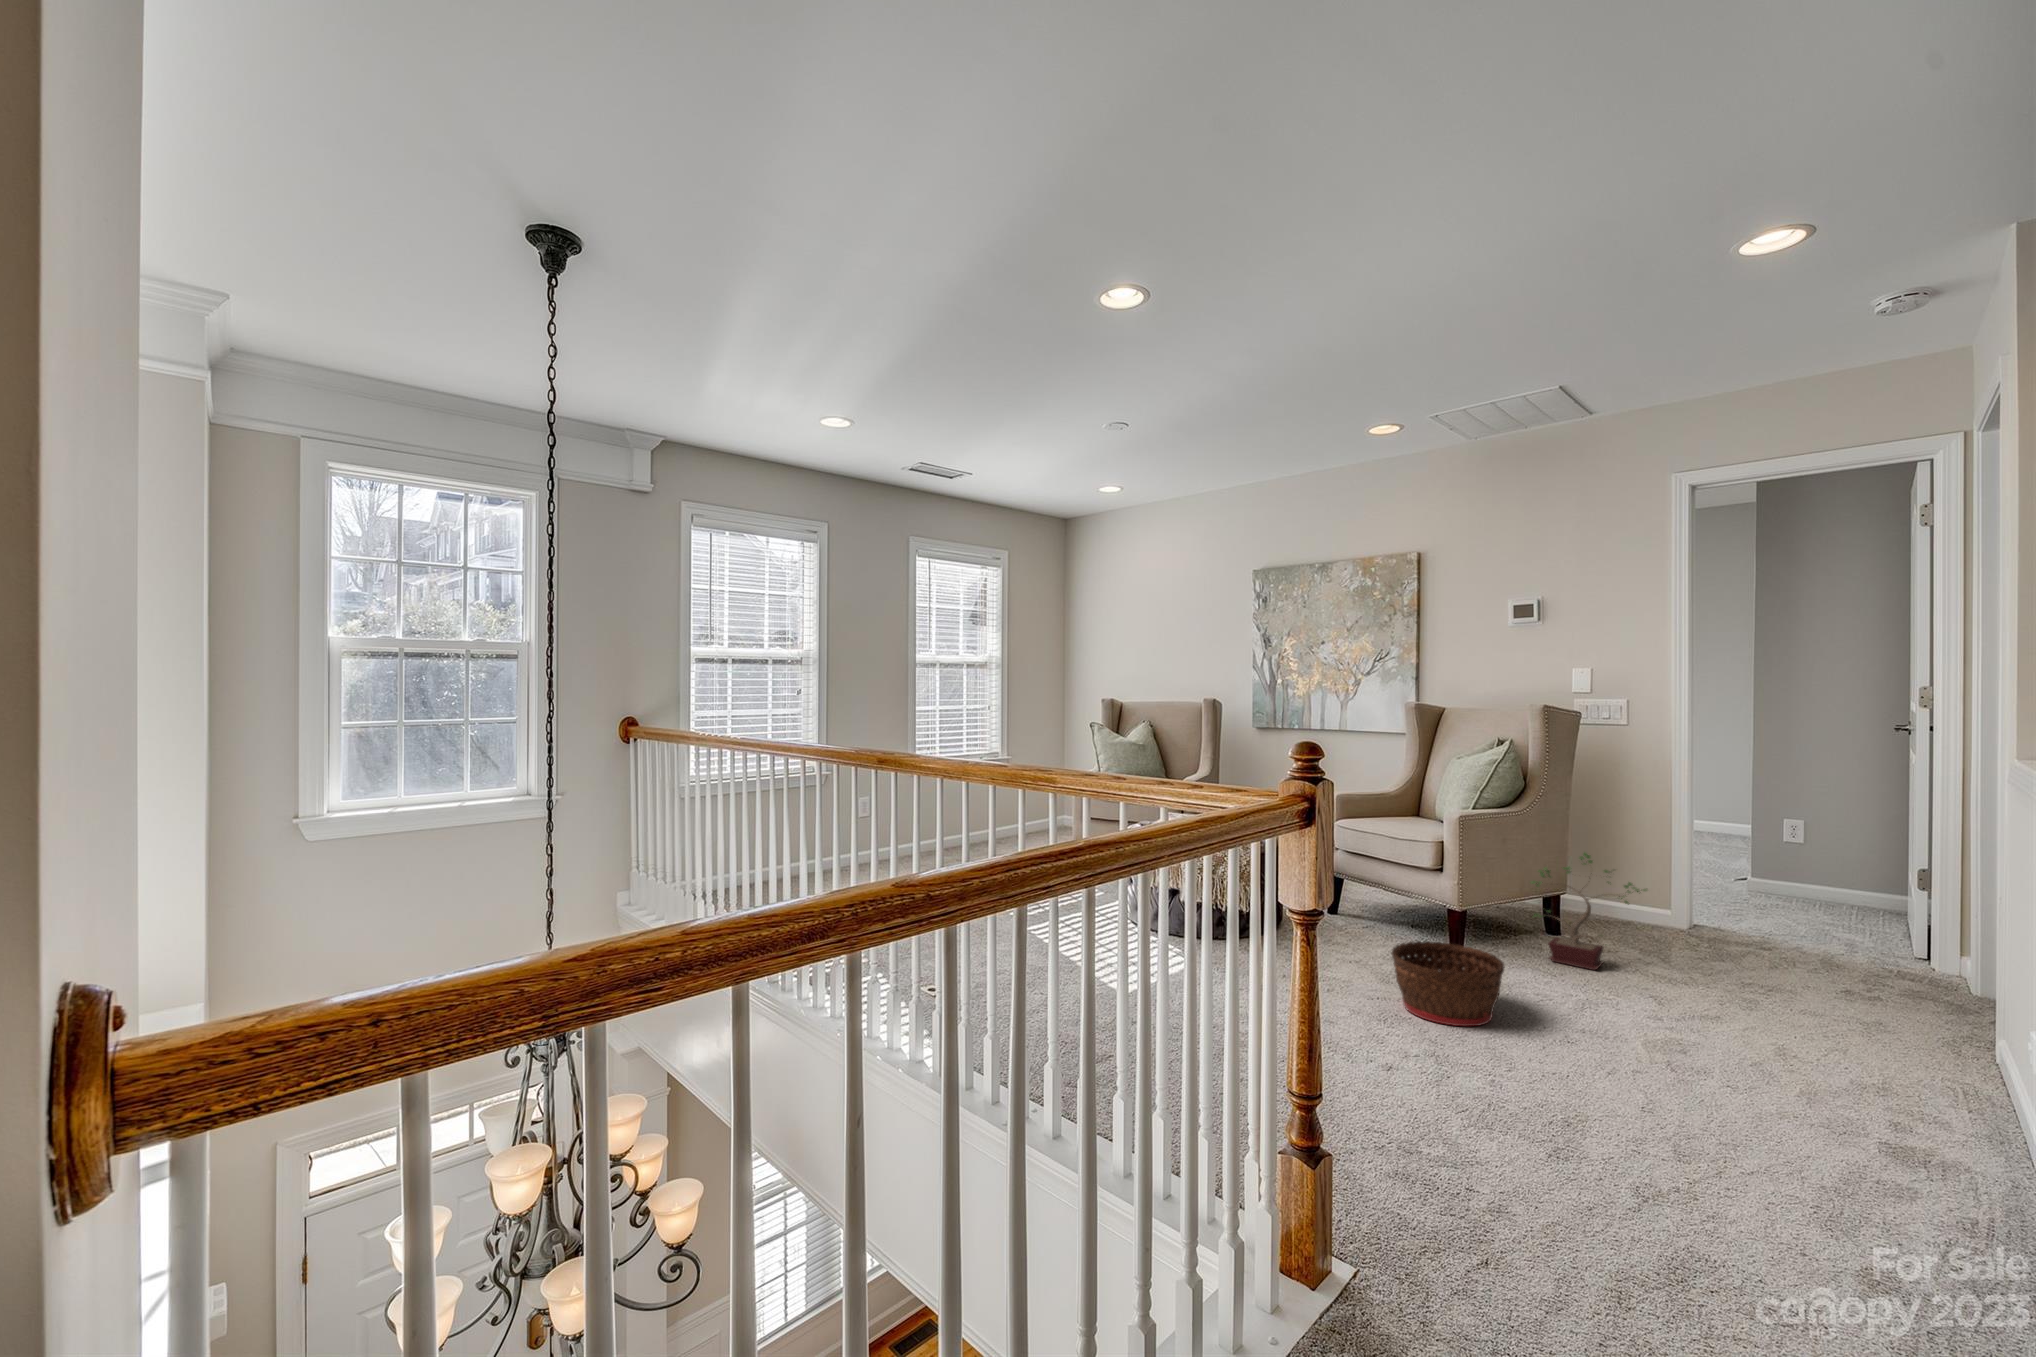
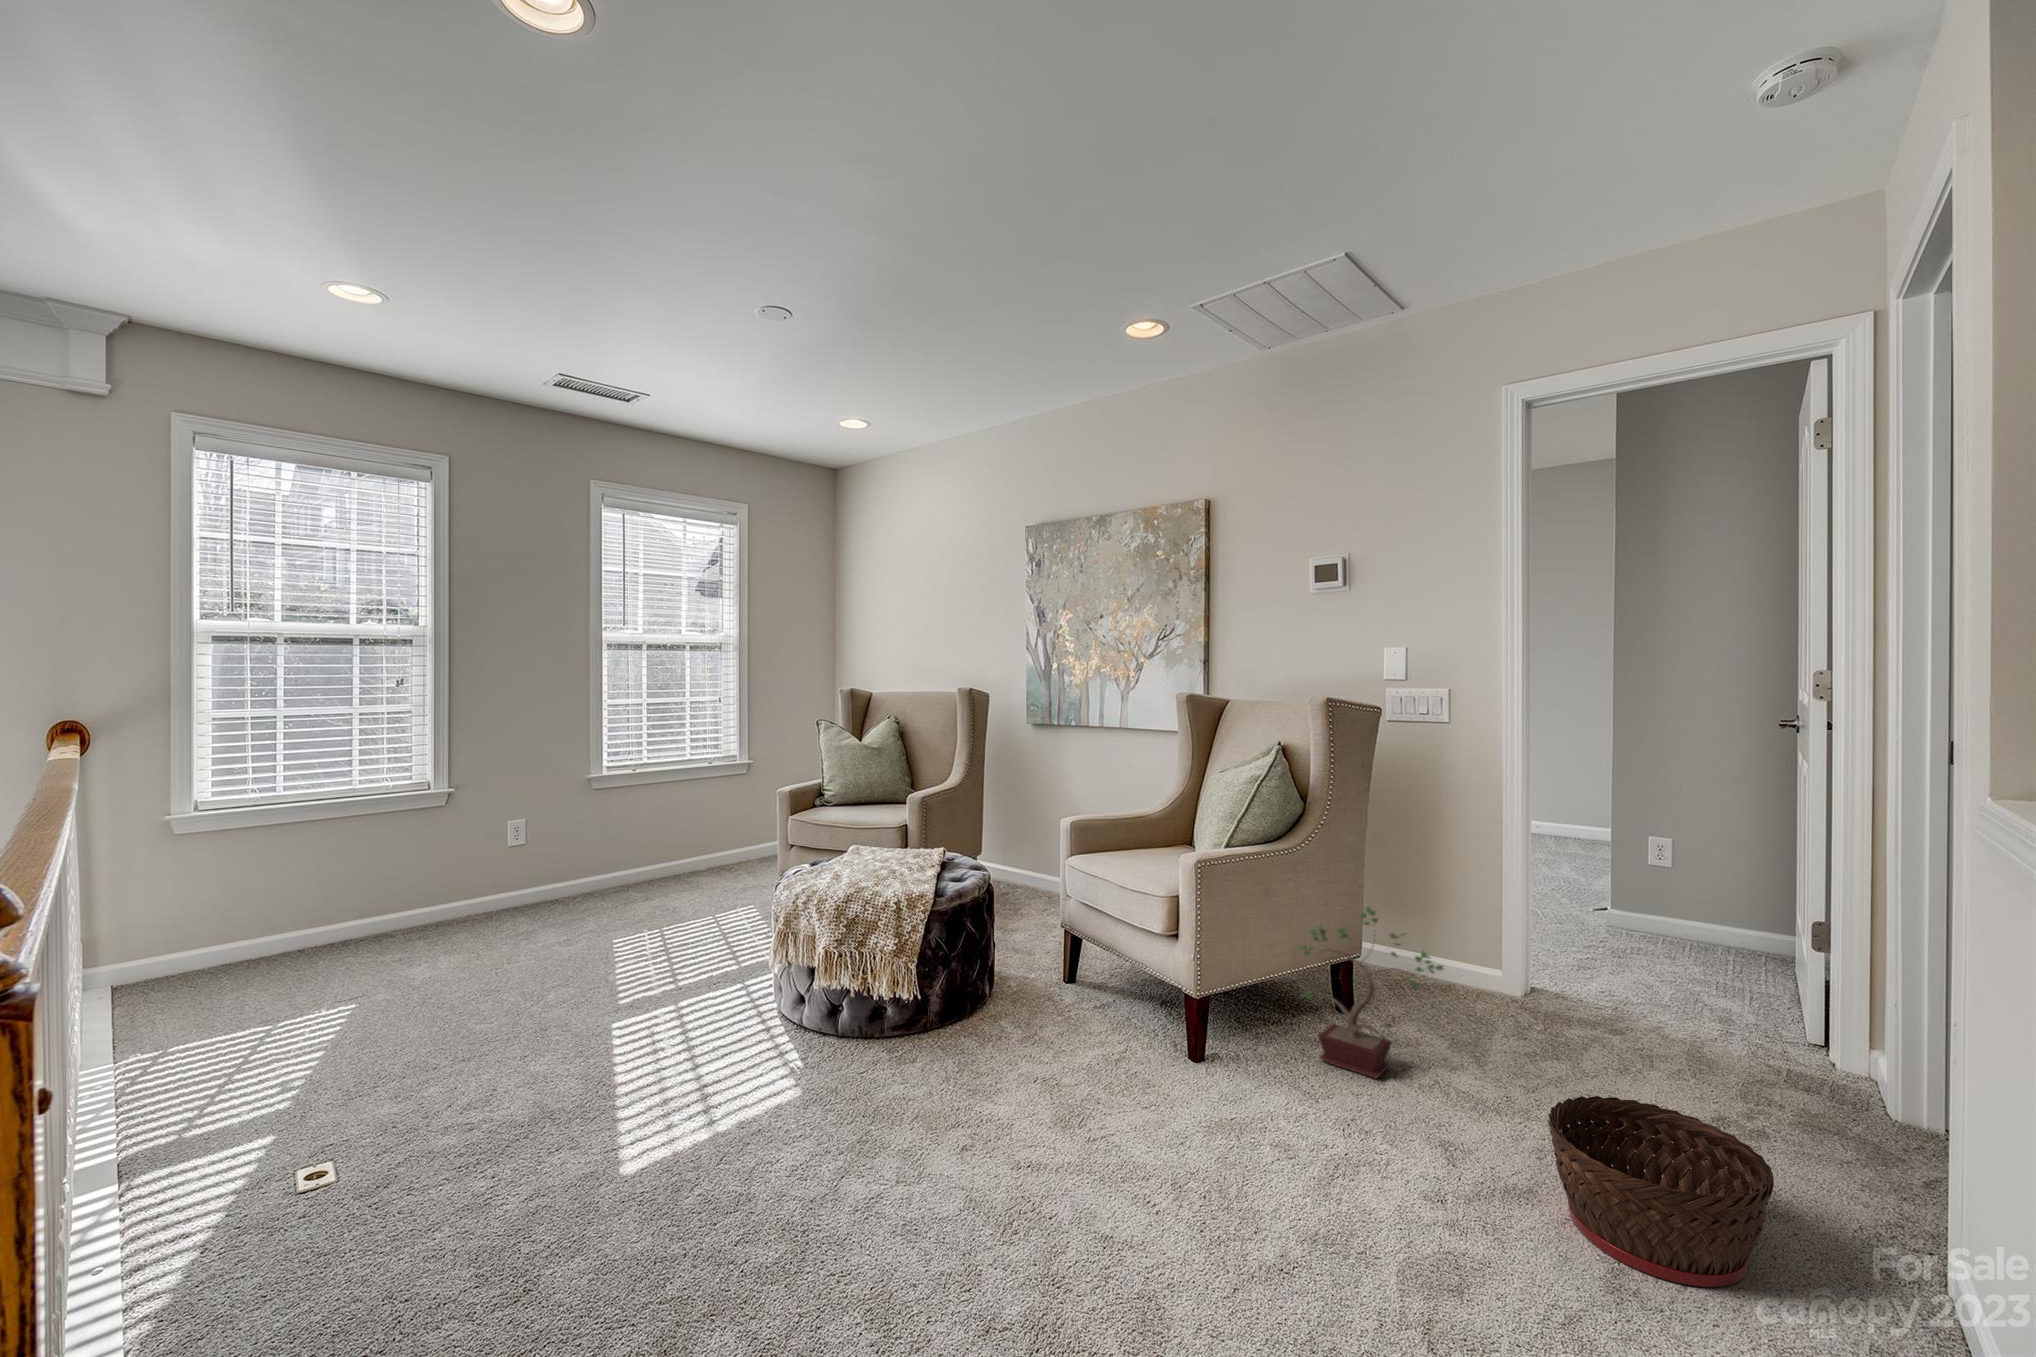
basket: present [1392,941,1505,1026] -> present [1548,1096,1774,1287]

